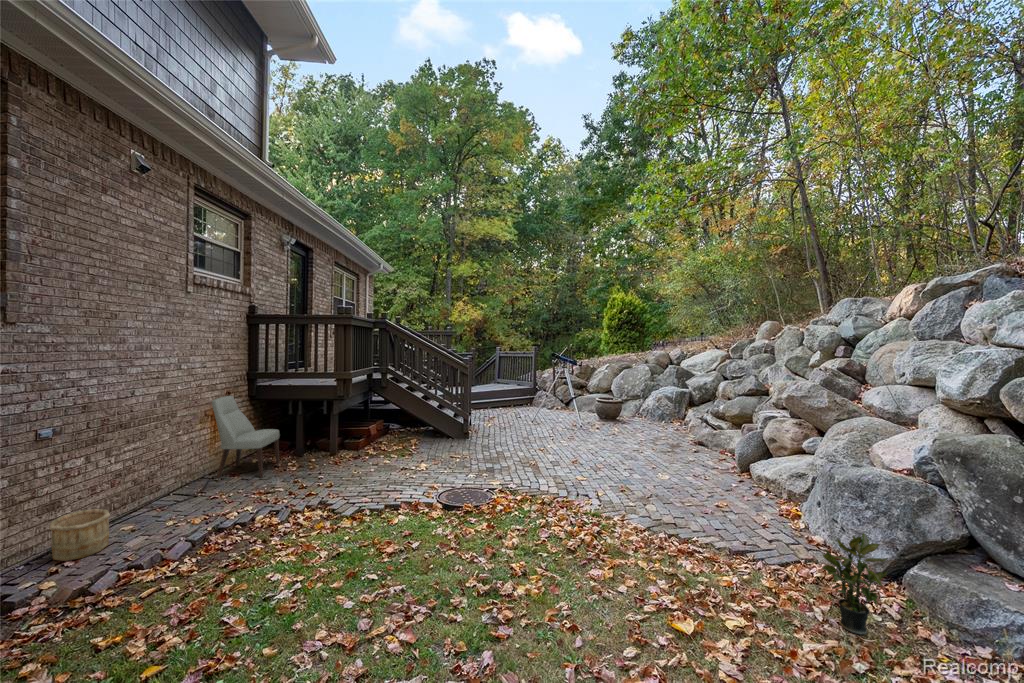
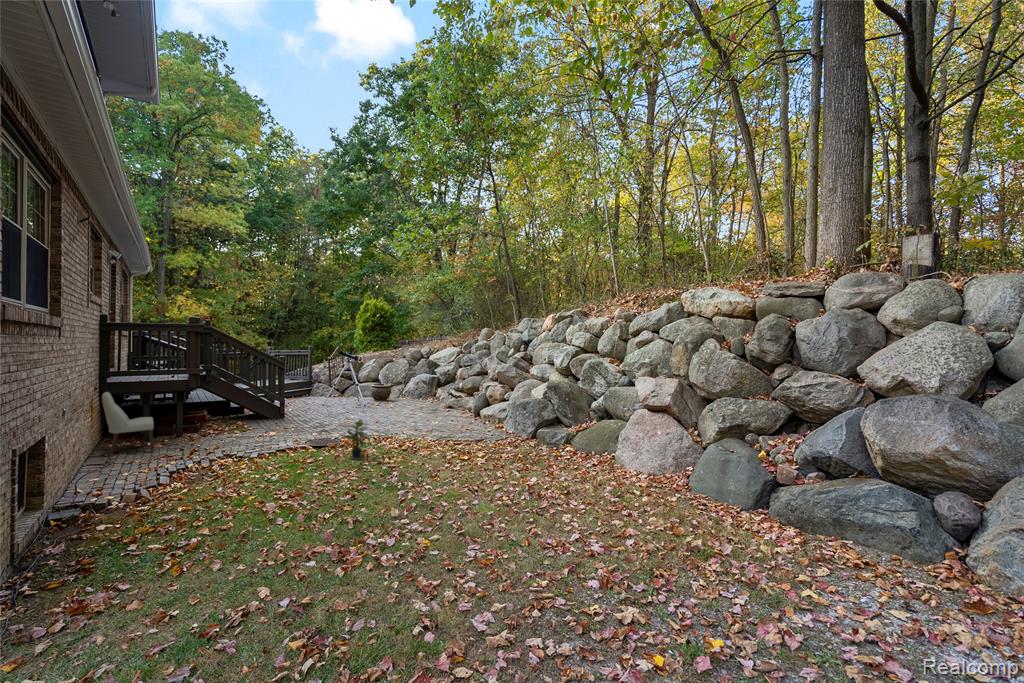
wooden bucket: present [49,509,110,561] -> none [83,462,121,493]
potted plant: present [822,533,888,634] -> present [345,419,367,460]

